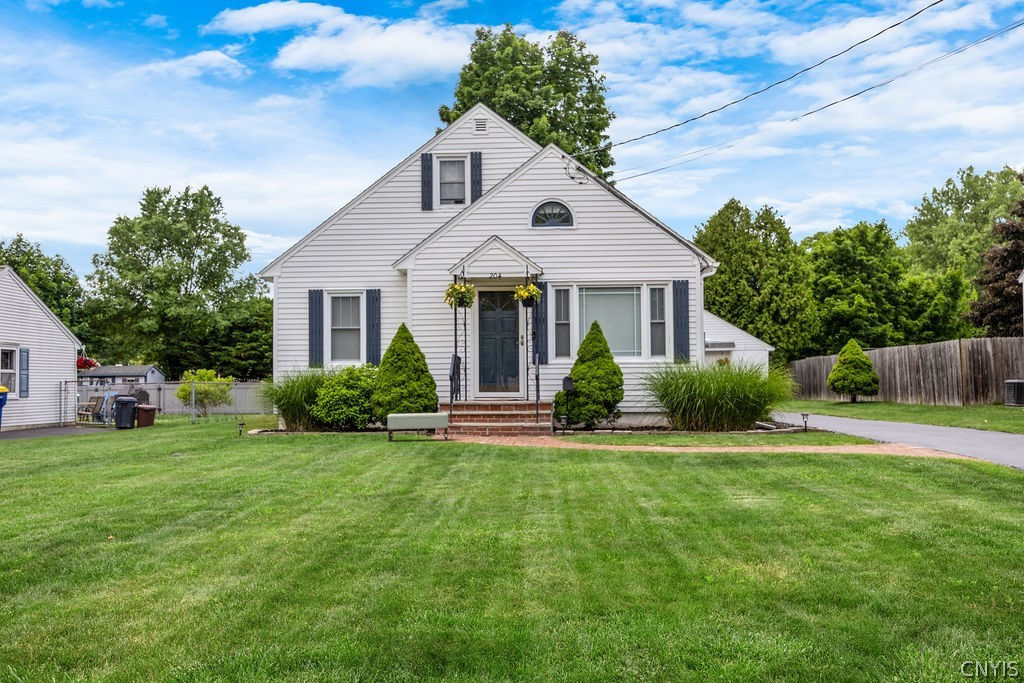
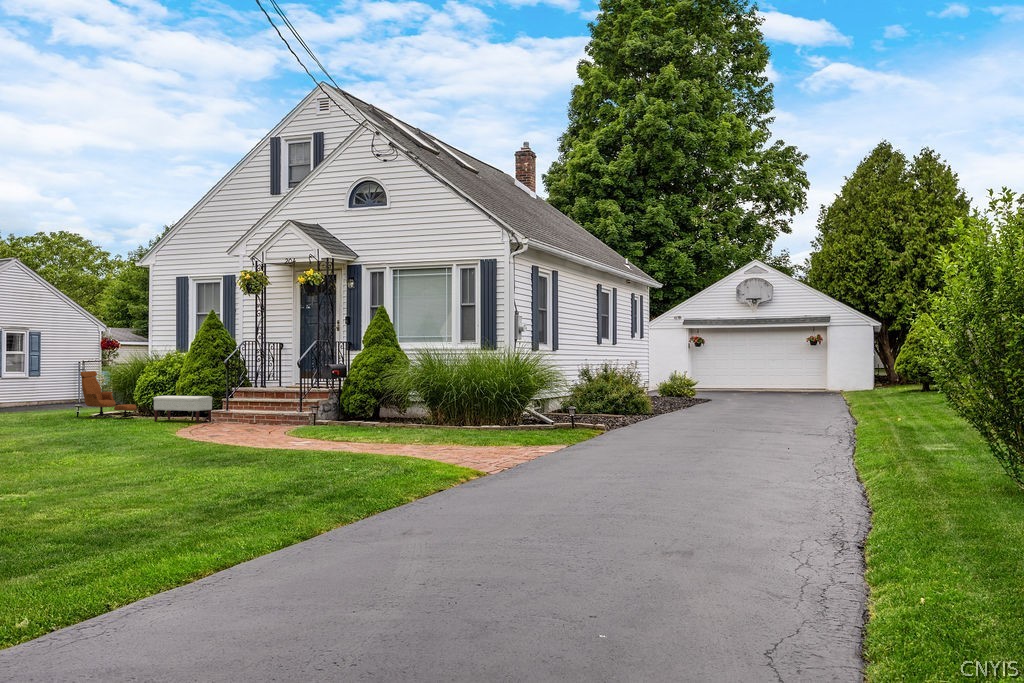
lounge chair: none [277,390,345,443] -> present [80,371,137,419]

